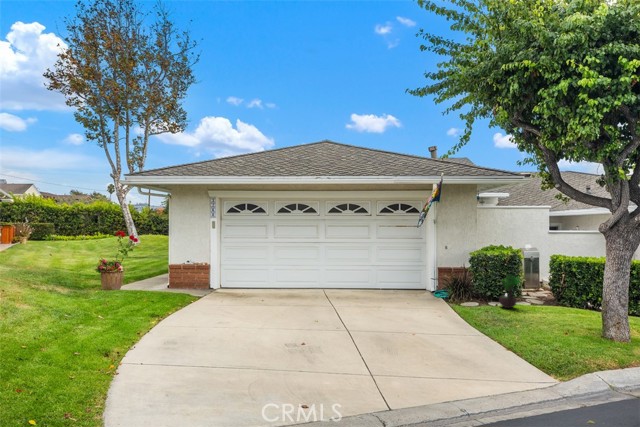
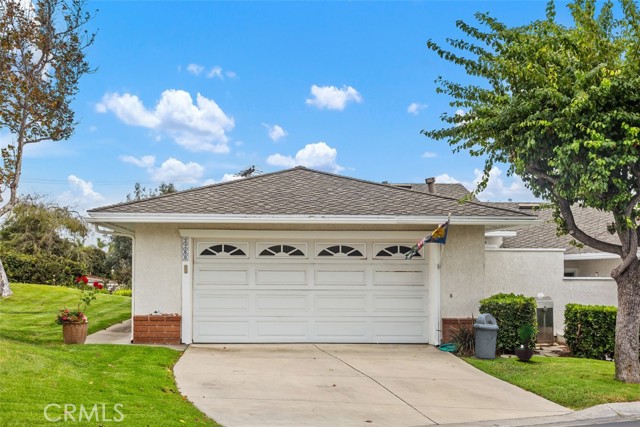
trash can: none [460,264,484,305] -> present [473,314,499,359]

